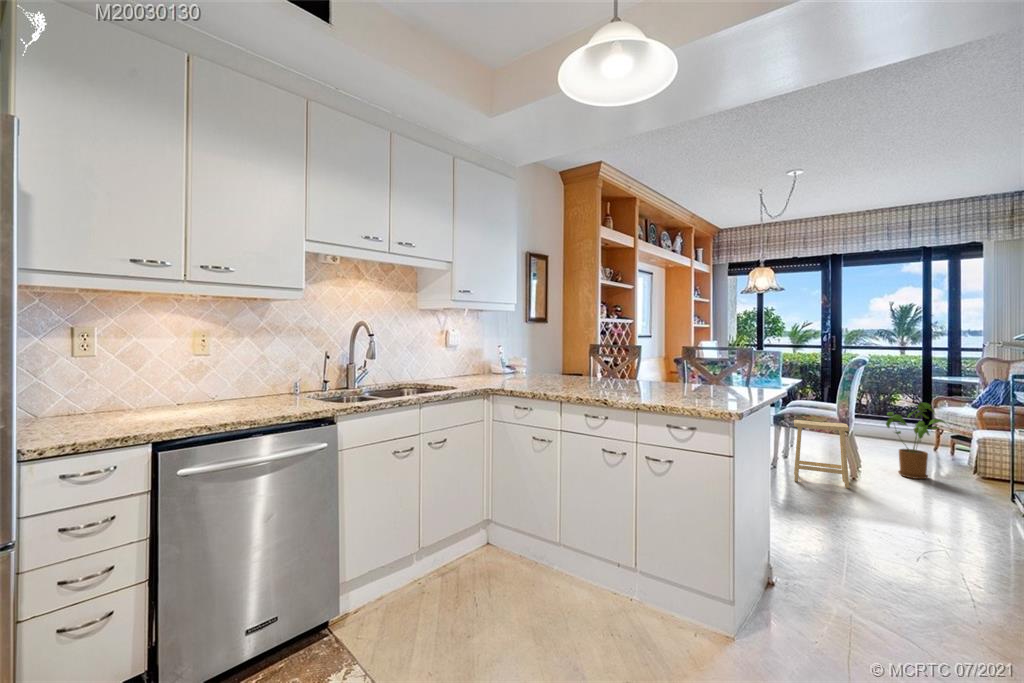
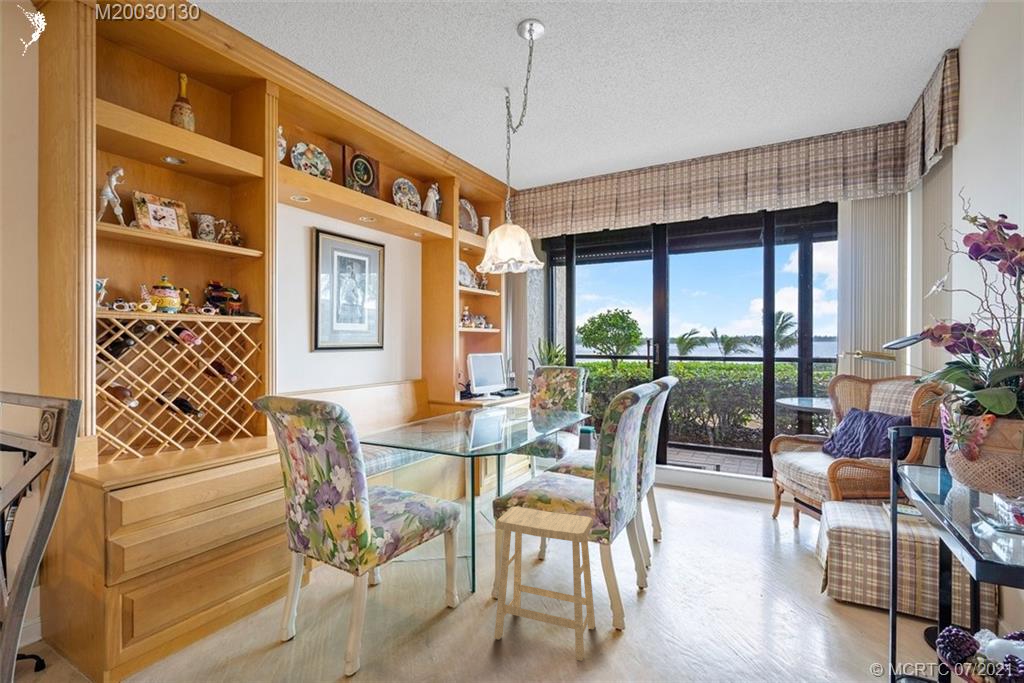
house plant: present [886,403,945,479] -> none [678,464,772,609]

